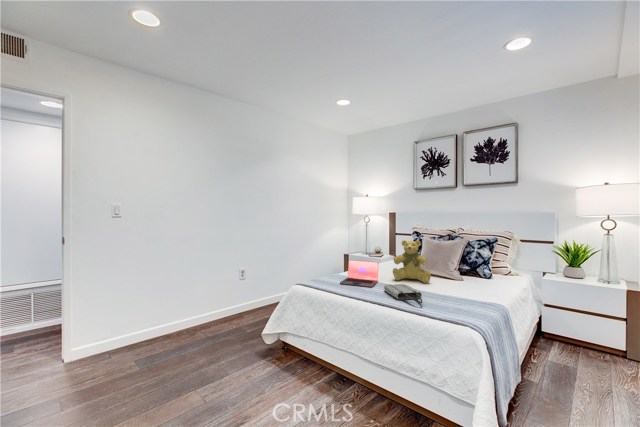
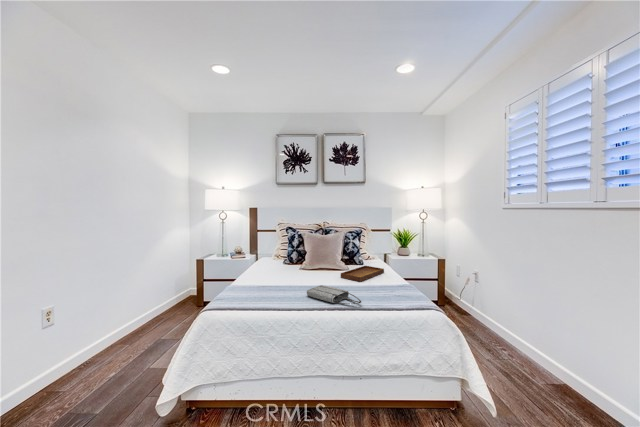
teddy bear: present [393,240,431,283] -> none [296,238,332,281]
laptop: present [340,260,379,287] -> none [251,266,291,299]
tray: none [442,269,503,291] -> present [341,259,384,282]

